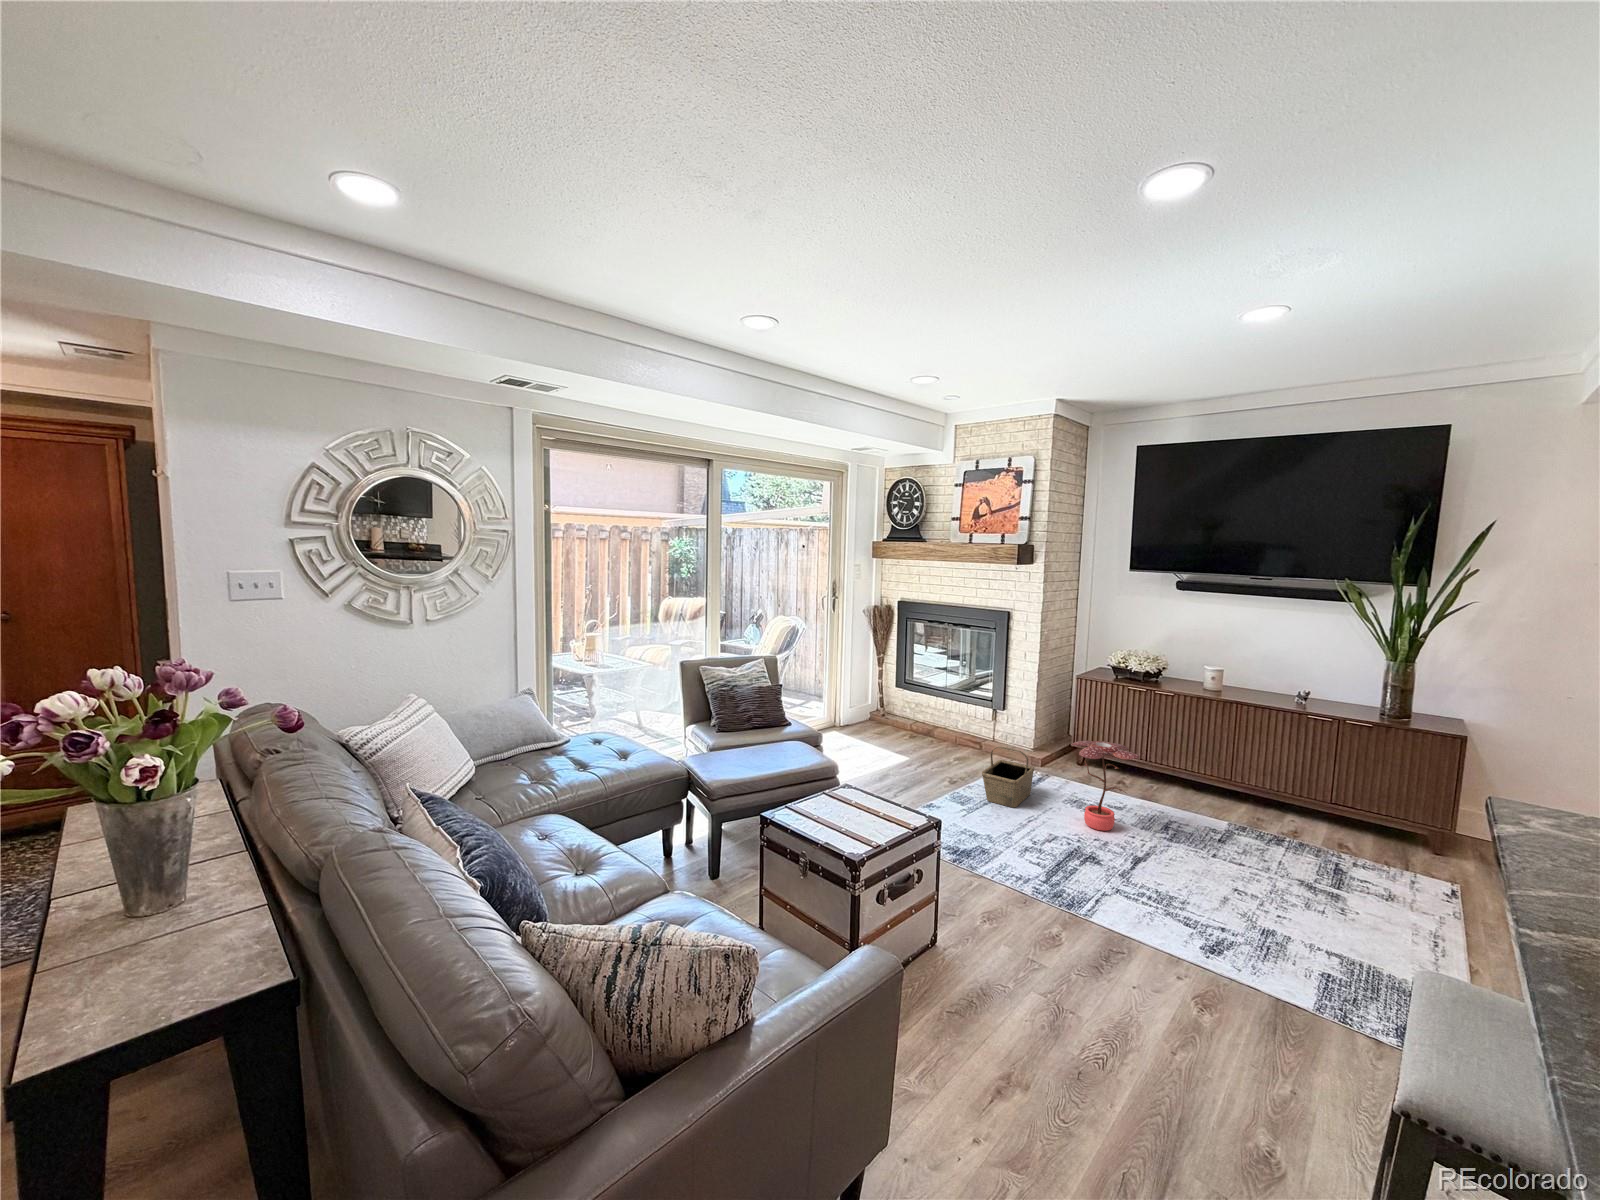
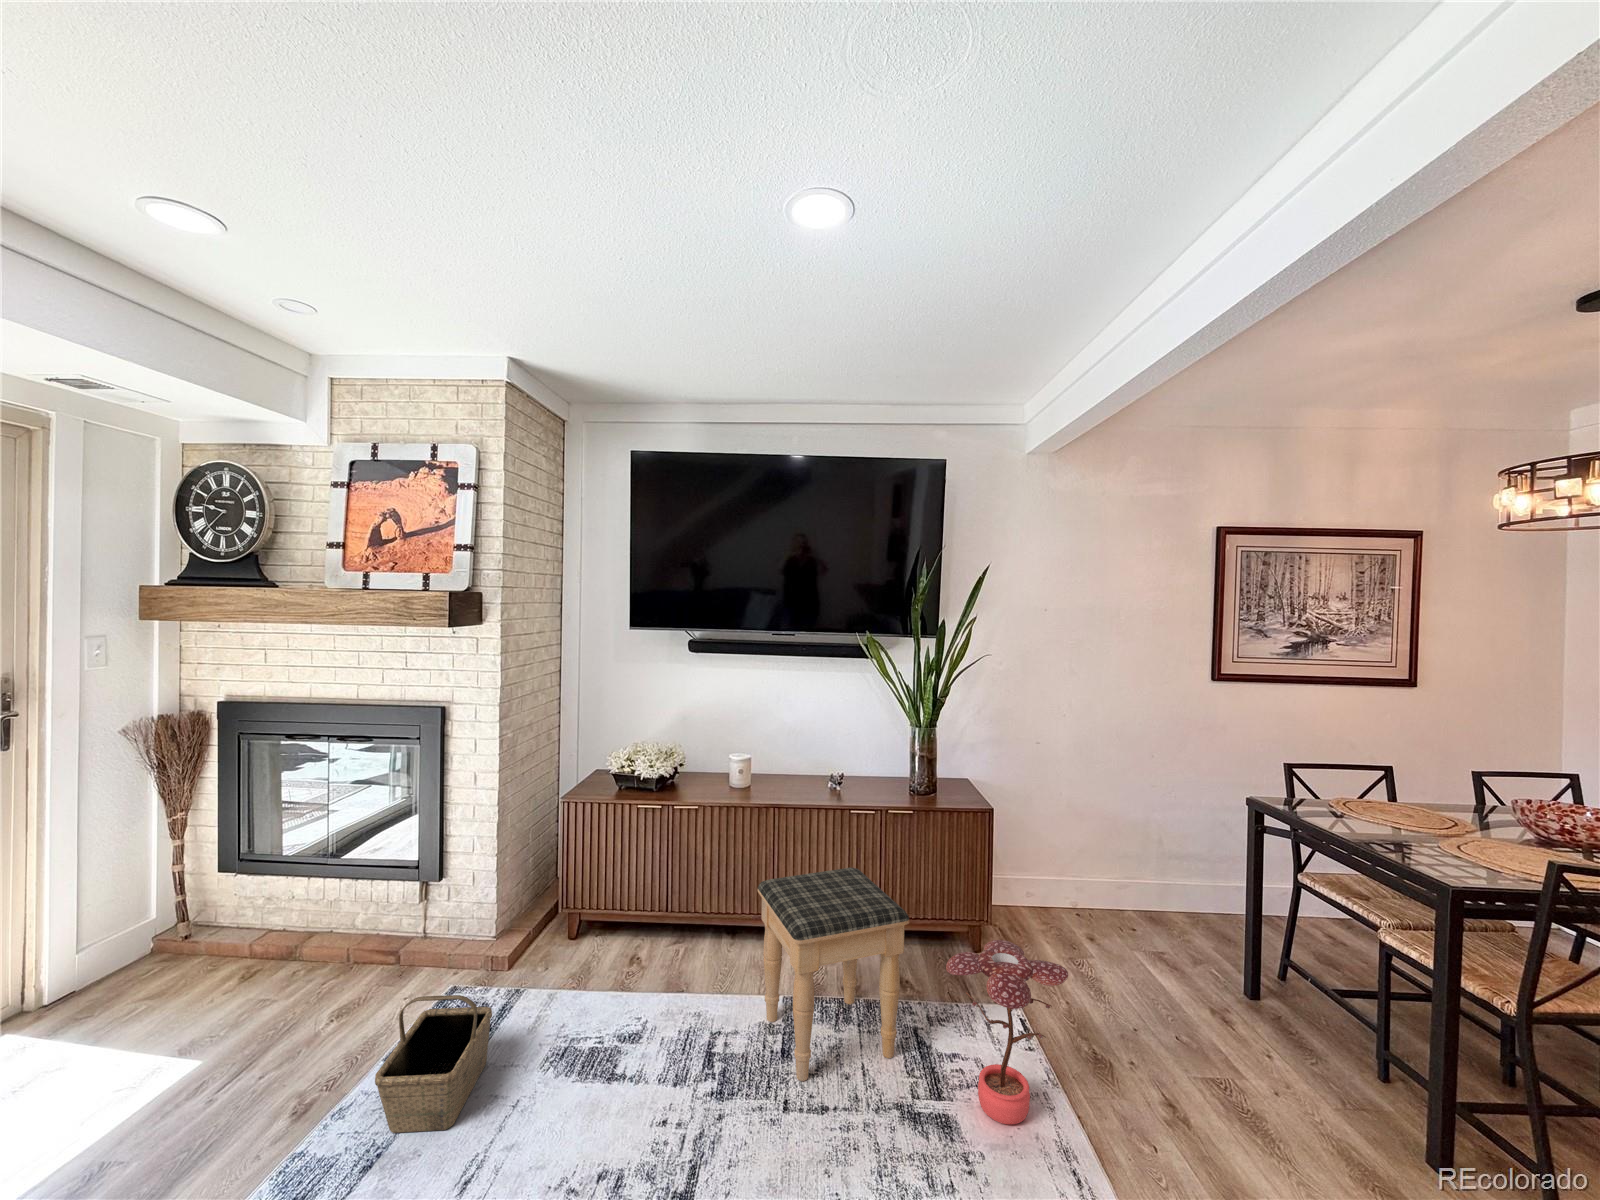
footstool: none [1209,738,1330,869] -> present [758,868,909,1081]
potted plant: present [1071,741,1139,831] -> present [946,940,1068,1125]

